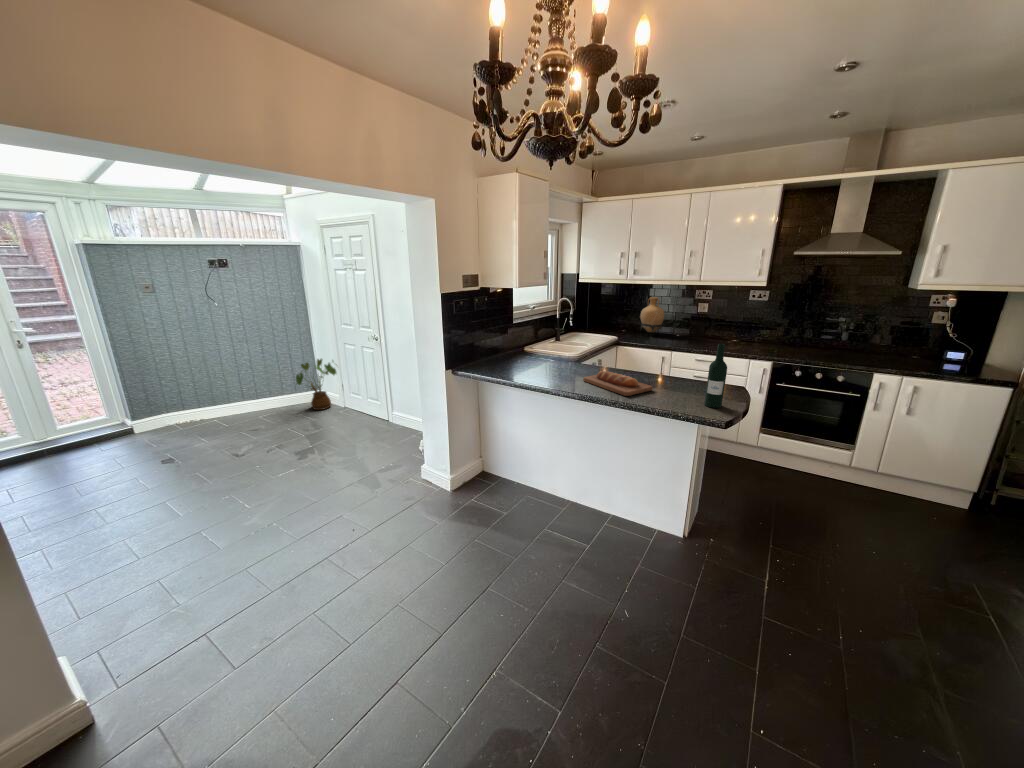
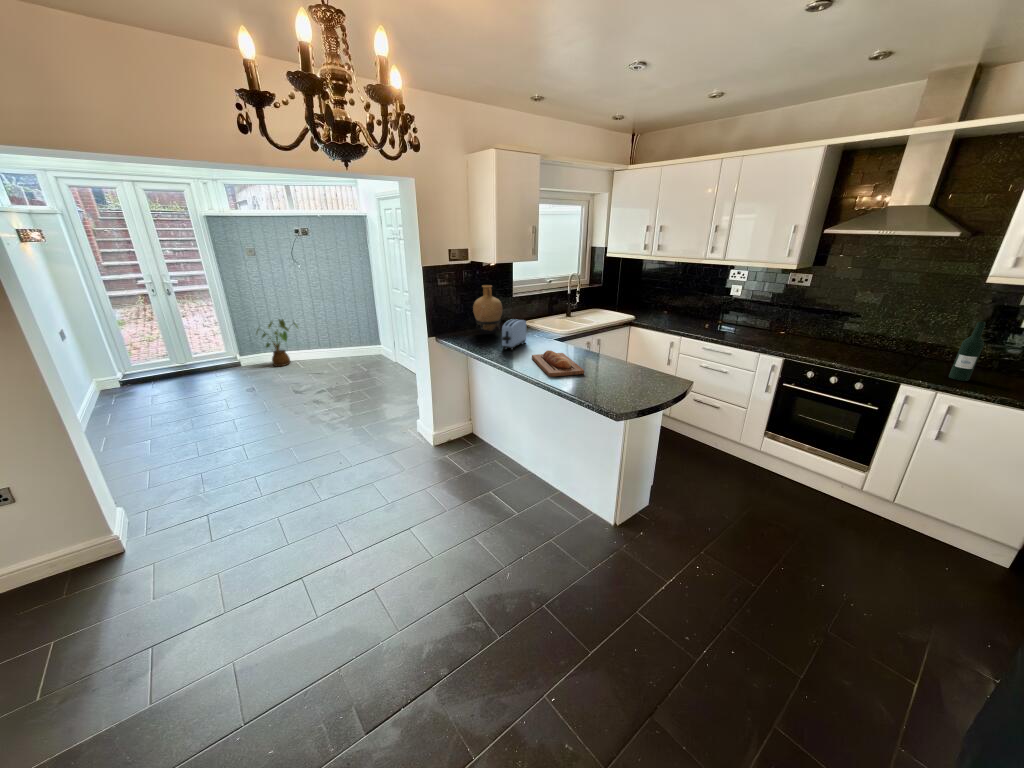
vase: present [640,297,664,333] -> present [473,285,502,331]
toaster: none [543,344,557,376] -> present [502,319,526,351]
wine bottle: present [704,344,727,408] -> present [949,322,986,381]
house plant: present [296,359,336,410] -> present [256,319,298,366]

